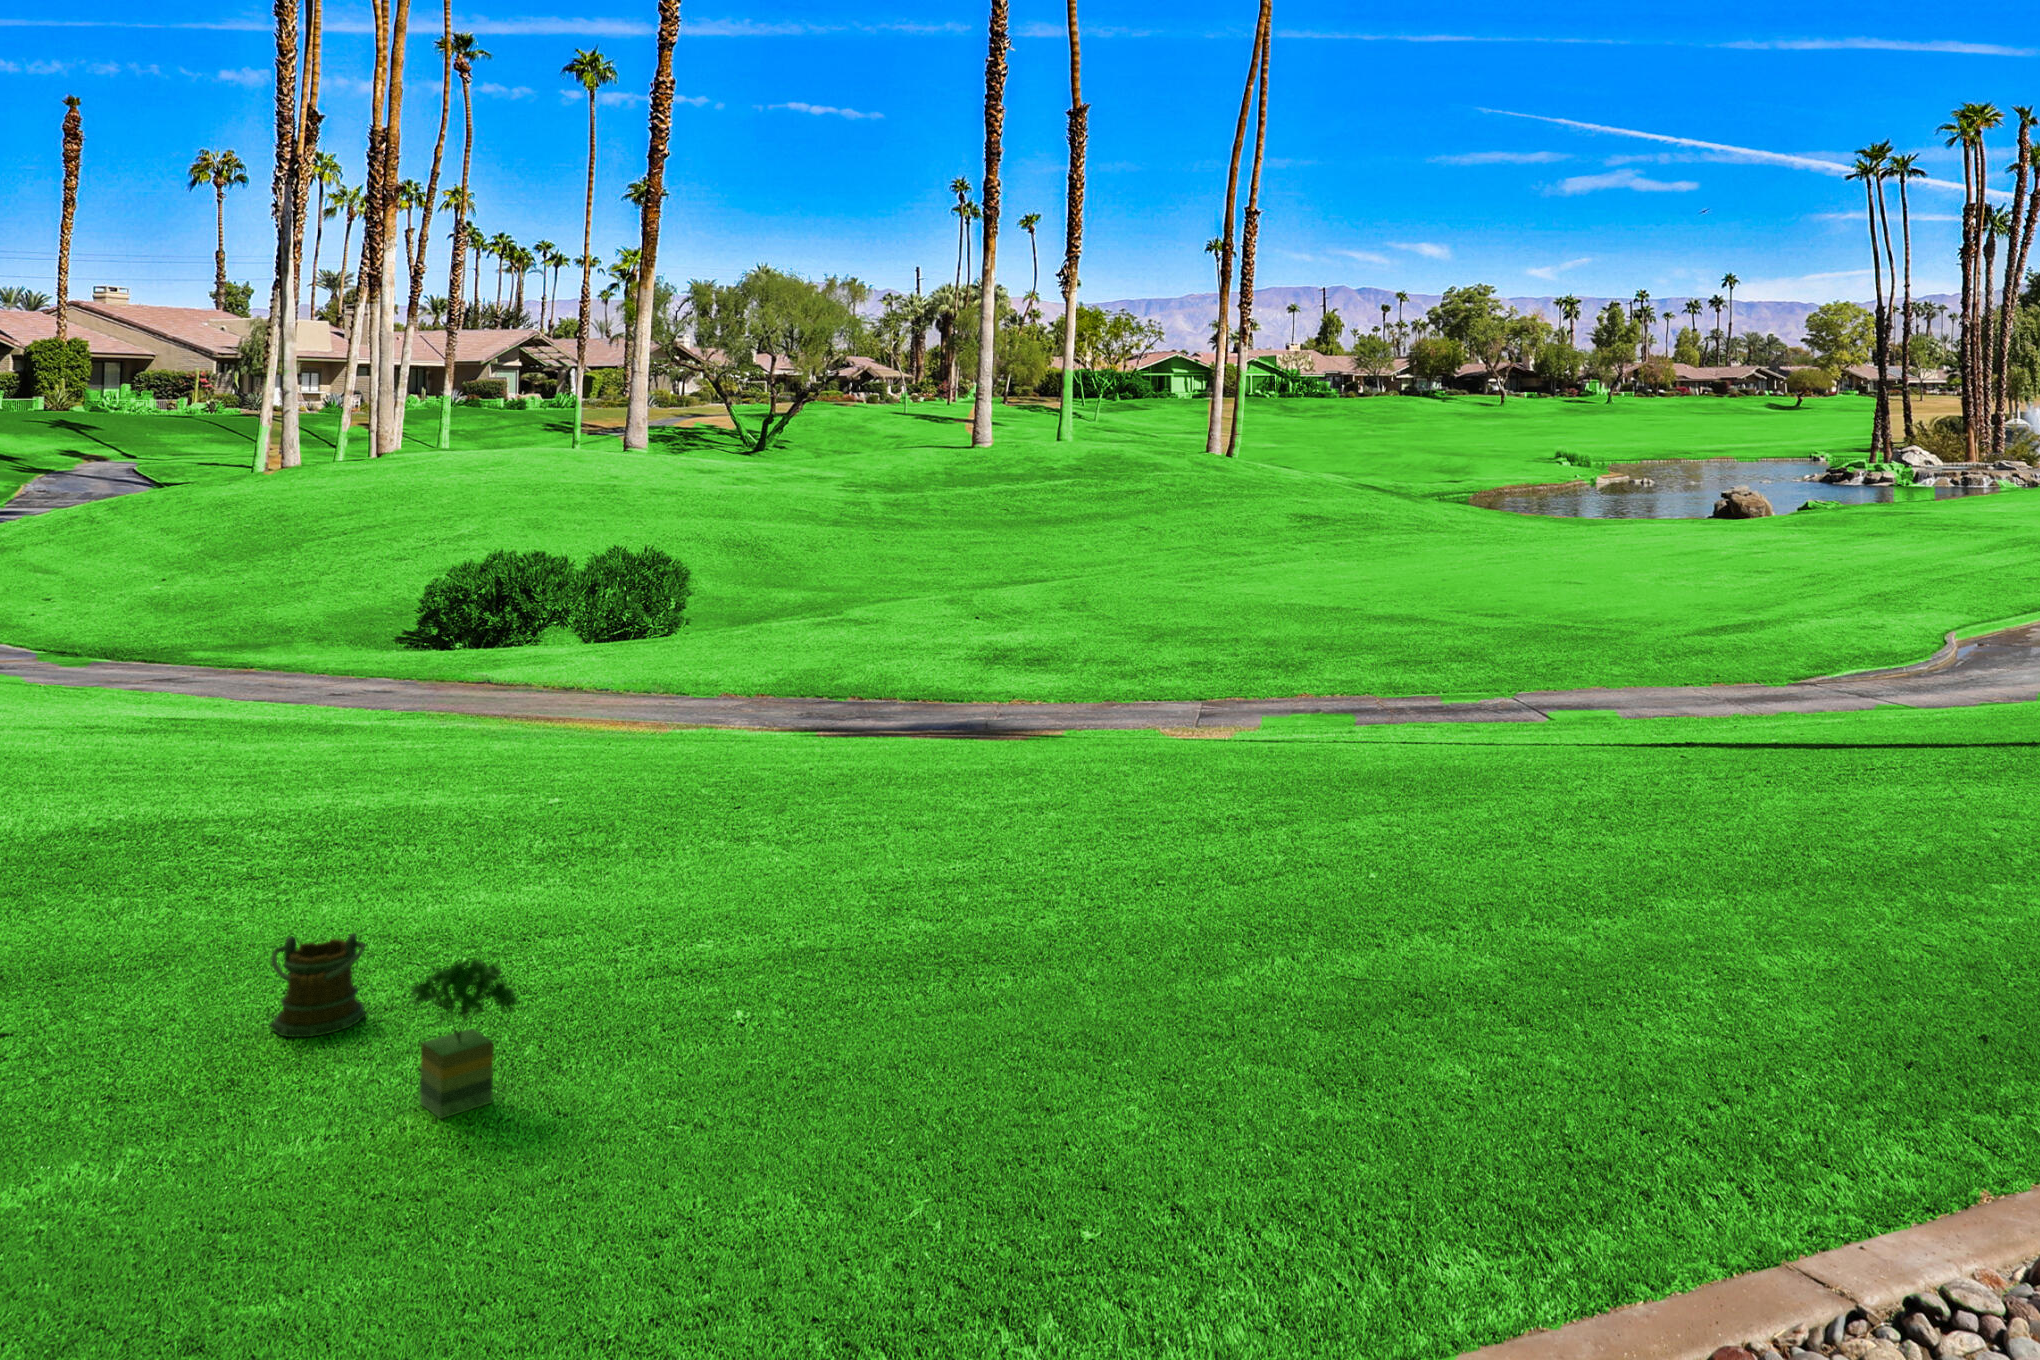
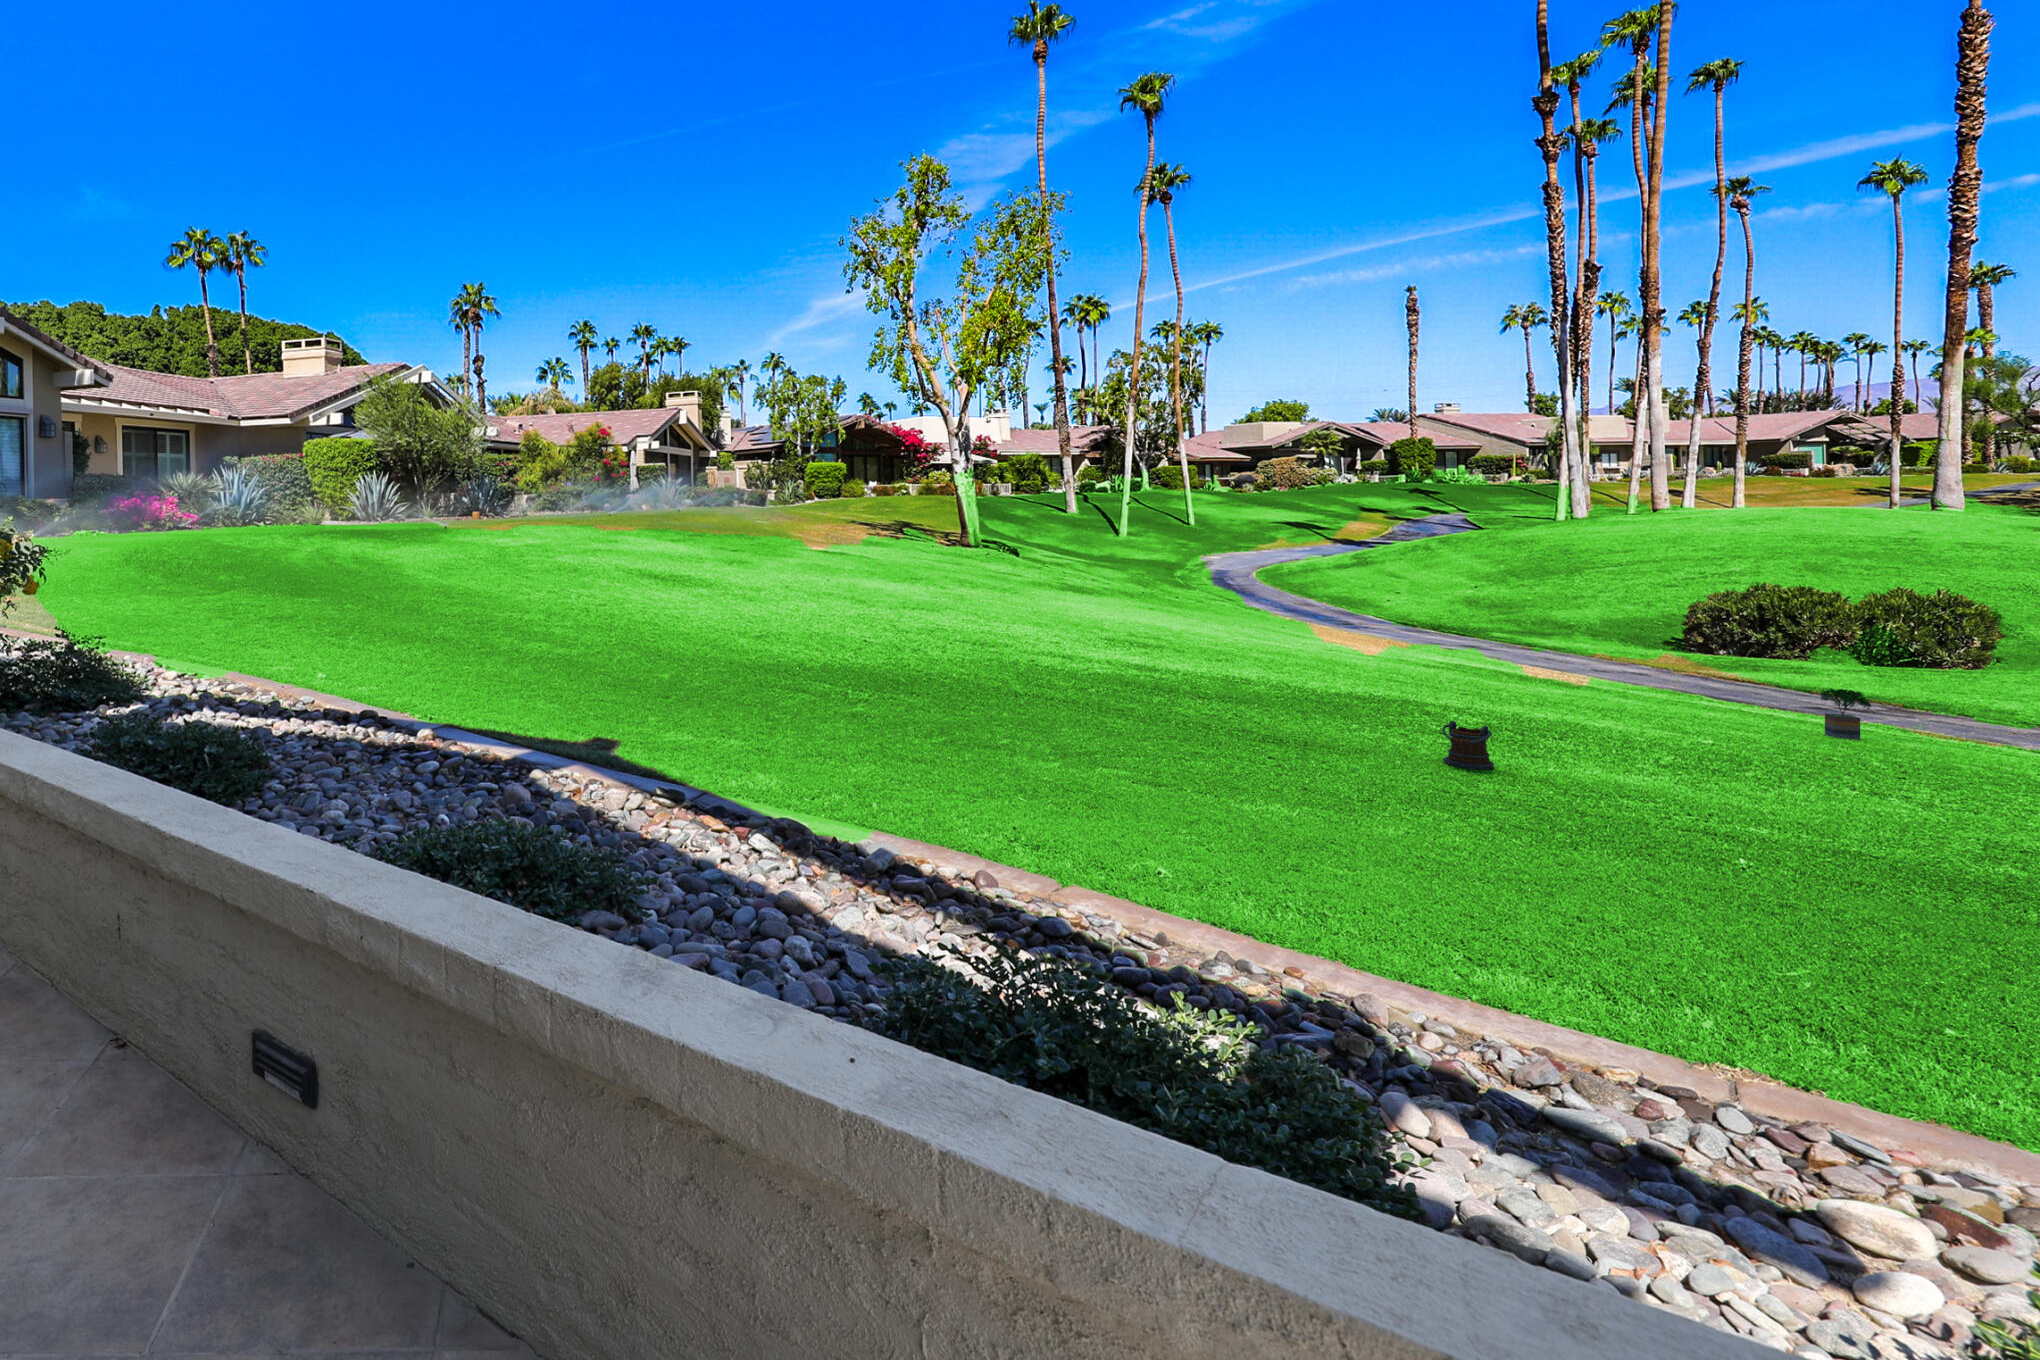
potted tree: present [411,959,518,1119] -> present [1820,688,1871,740]

